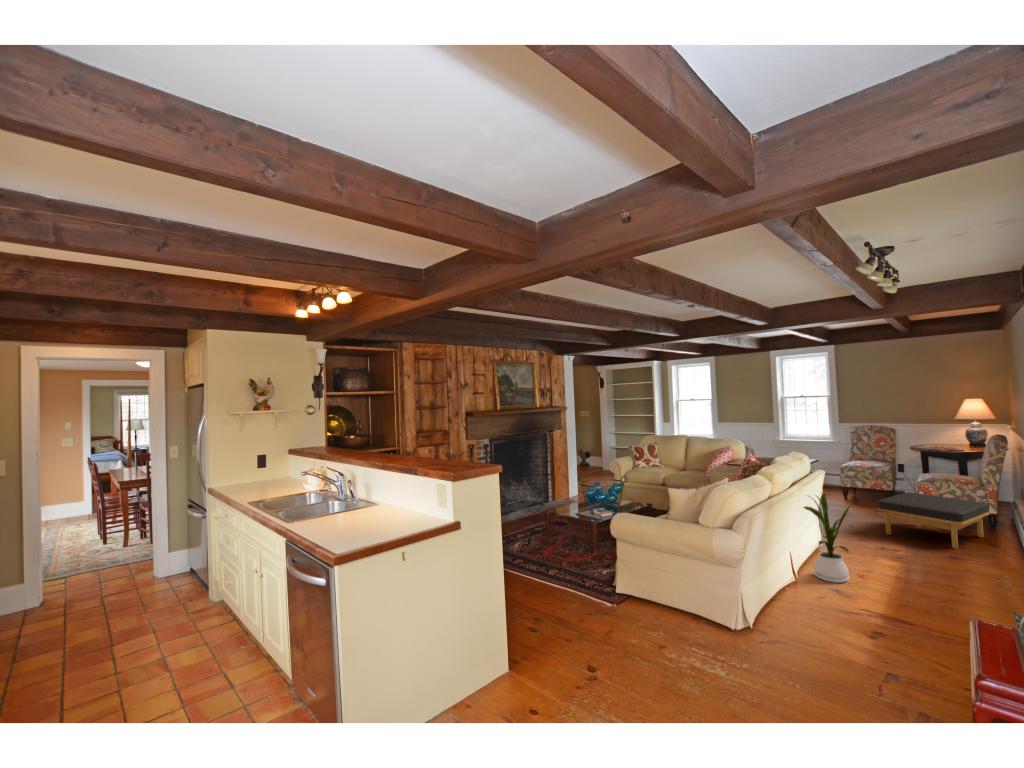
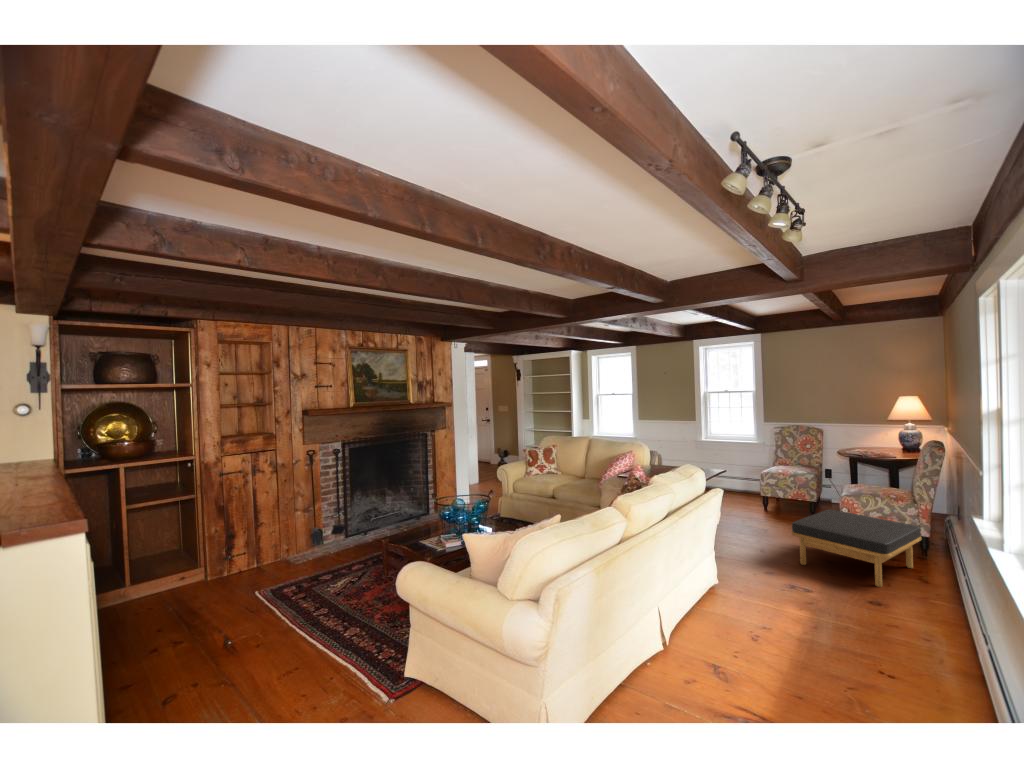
house plant: present [804,493,852,583] -> none [676,526,746,651]

